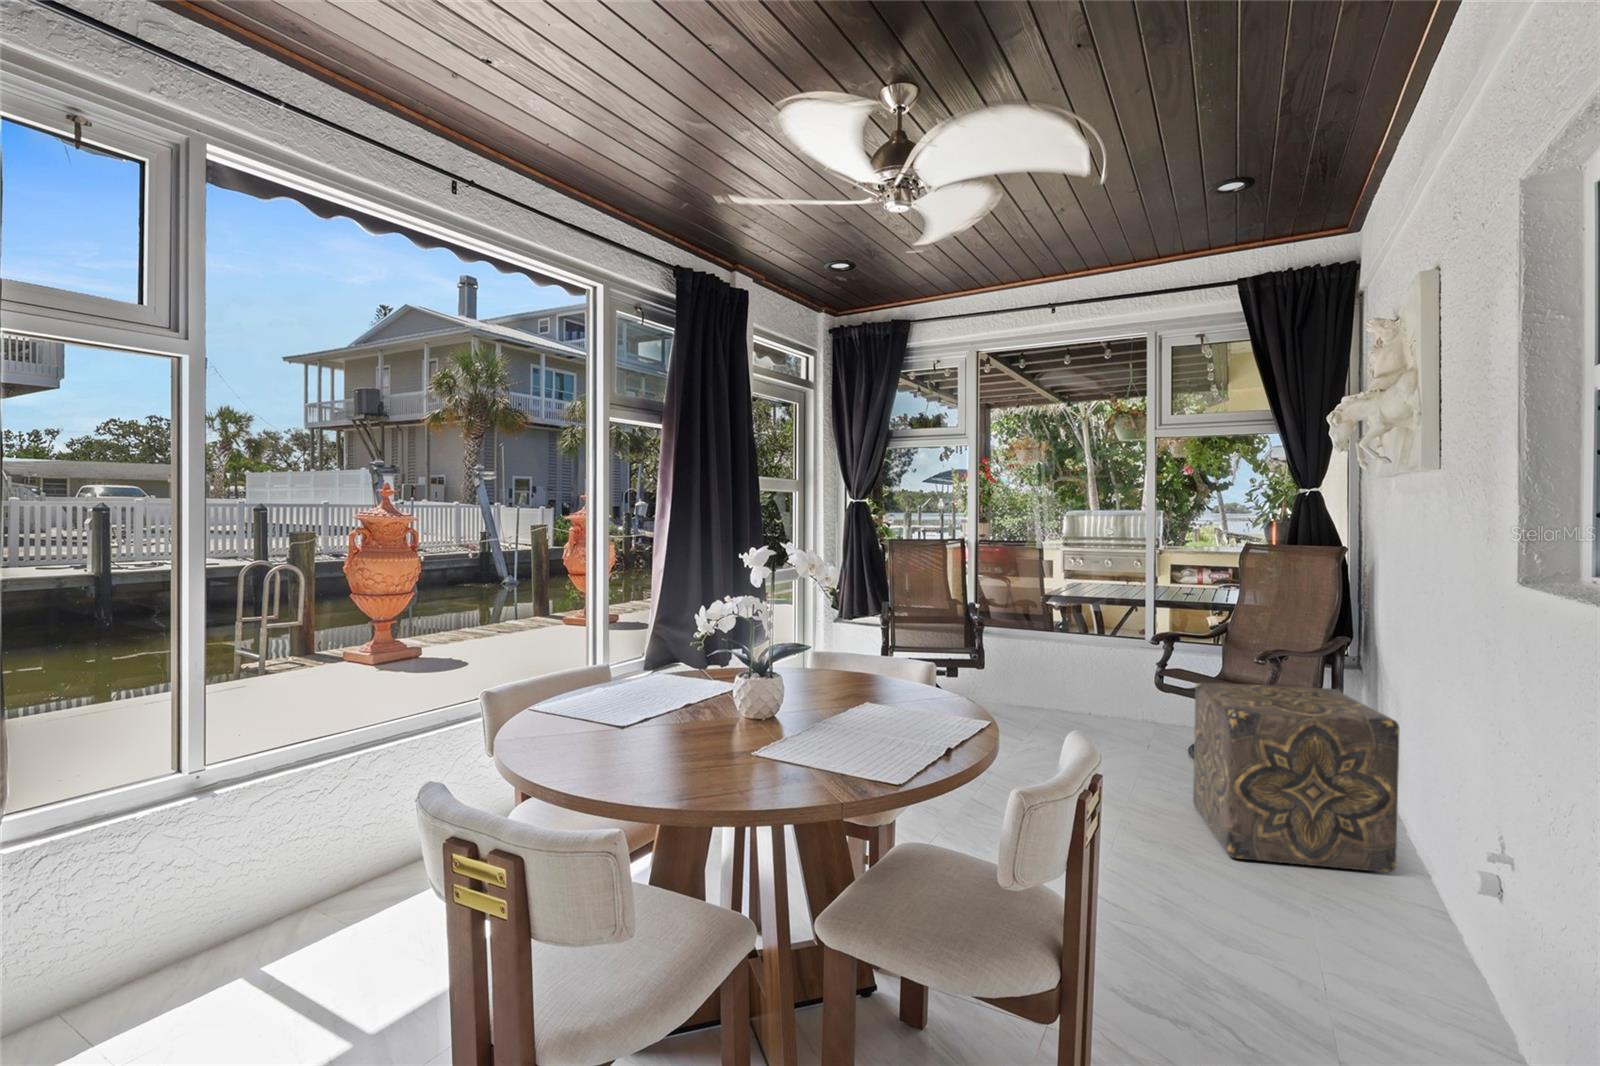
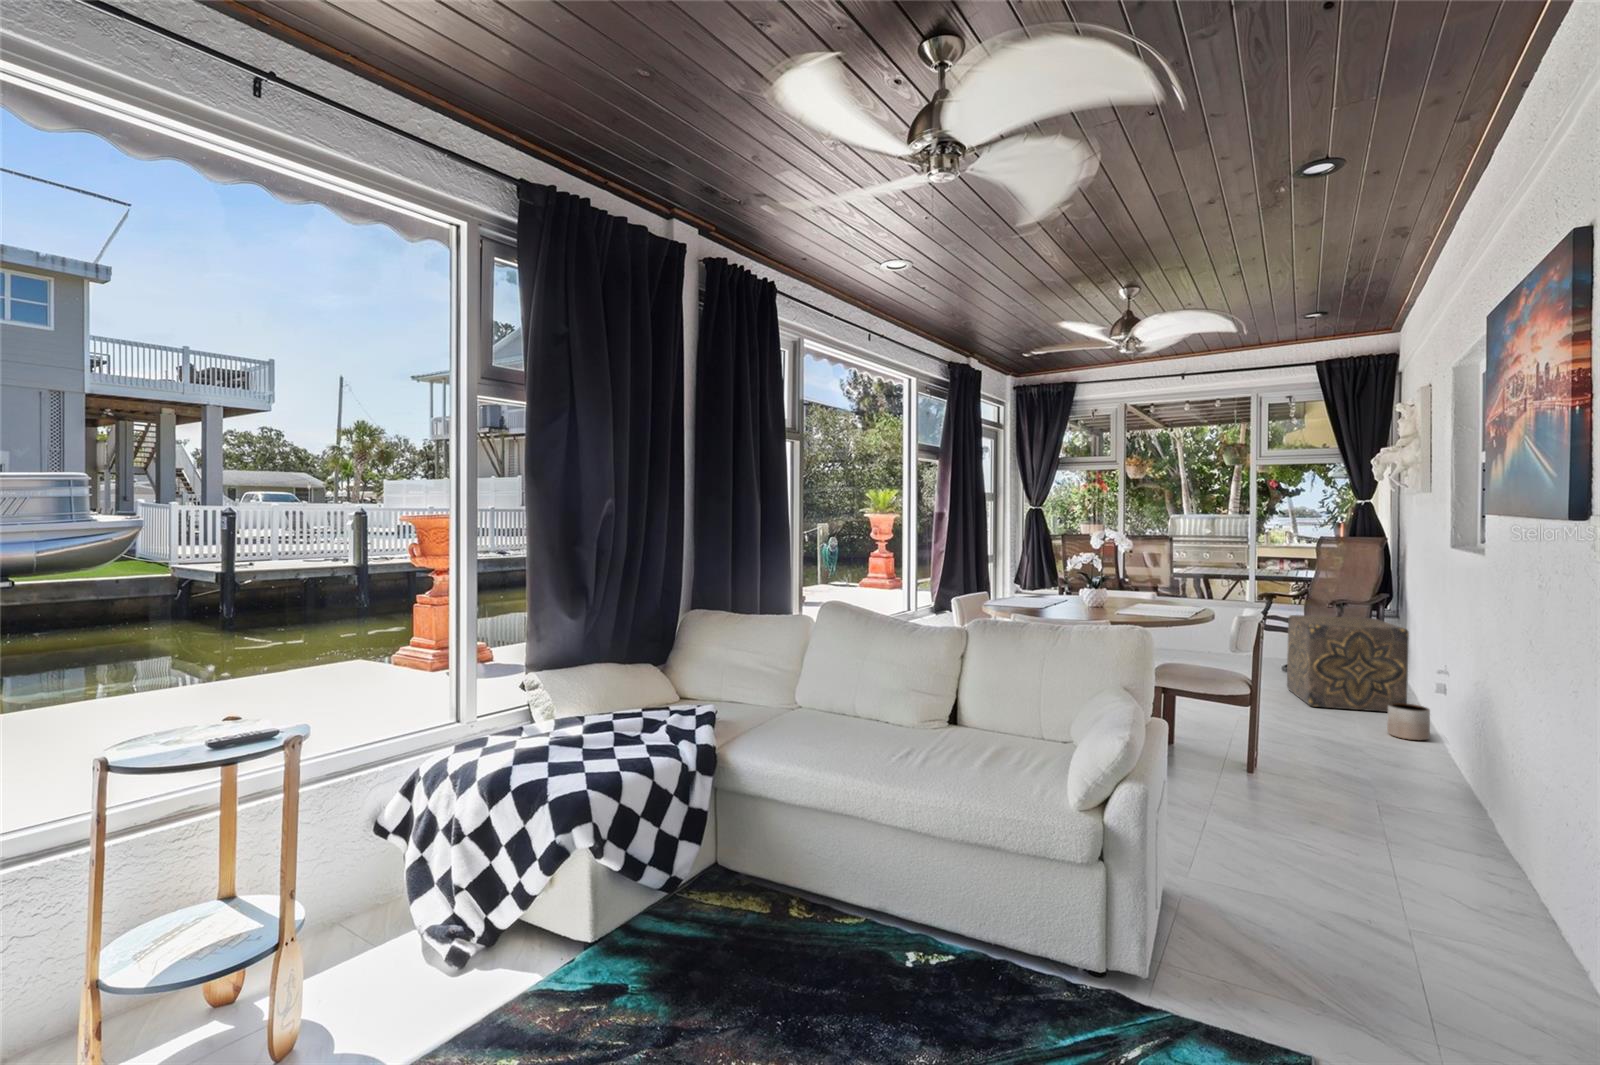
planter: none [1374,883,1459,973] -> present [1387,703,1430,741]

